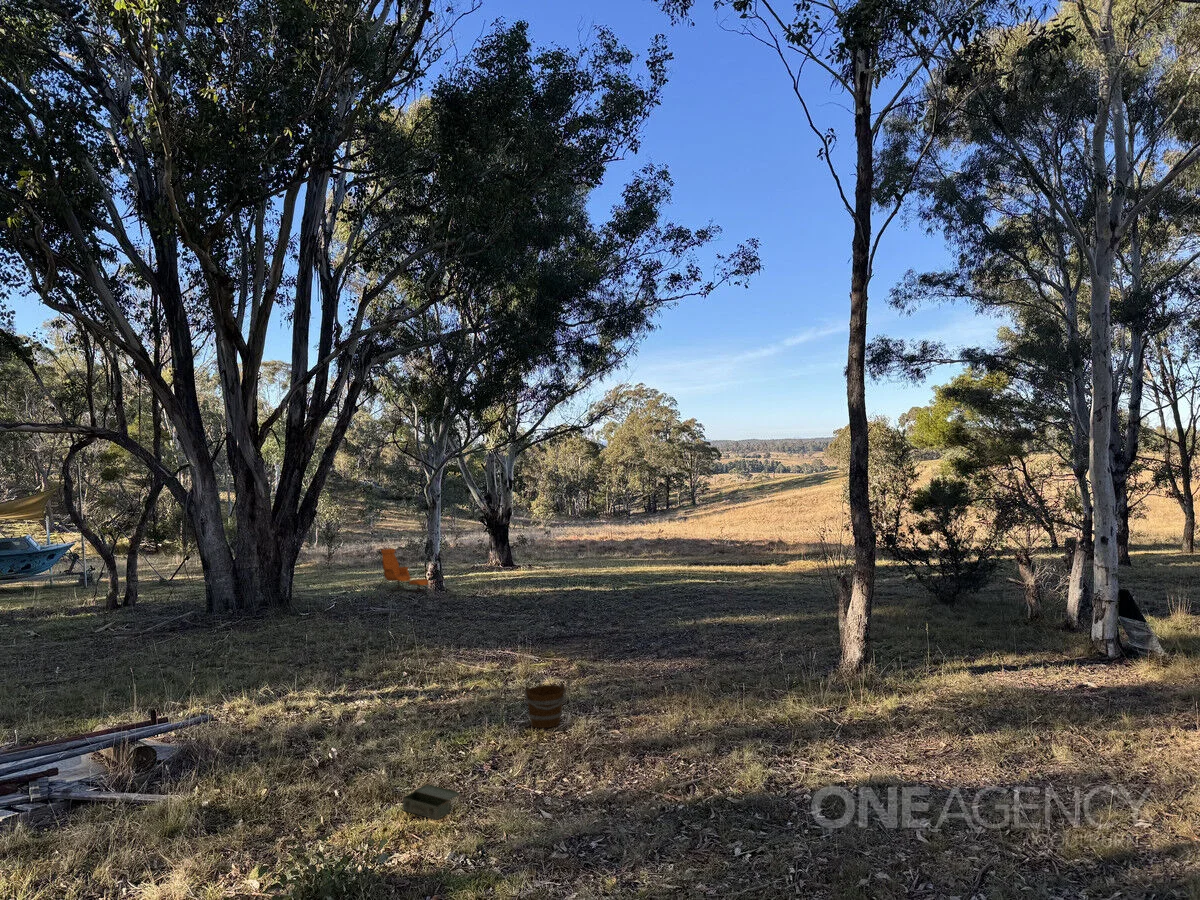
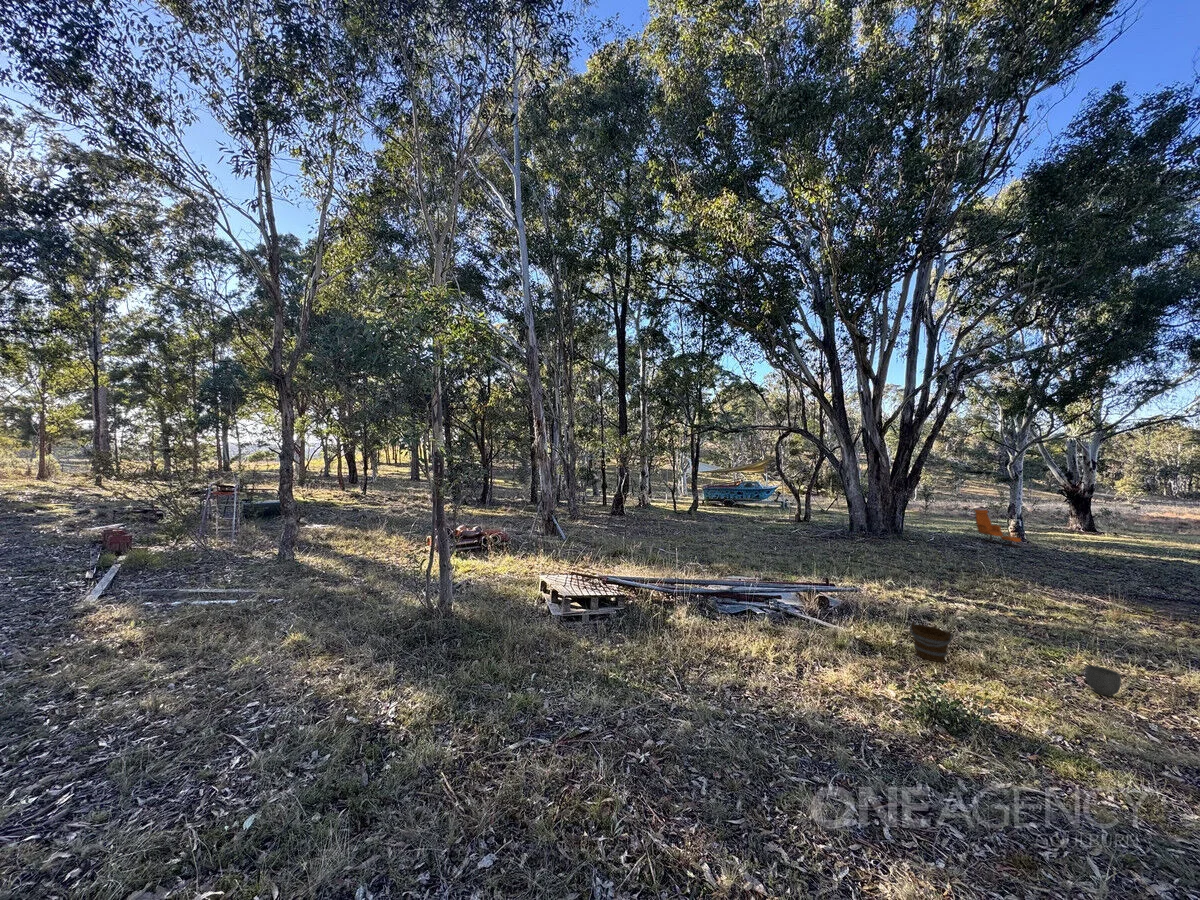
bucket: present [525,683,566,728] -> present [910,622,952,662]
planter: none [504,745,535,785] -> present [1085,665,1121,696]
toolbox: present [403,784,460,820] -> none [991,662,1041,685]

